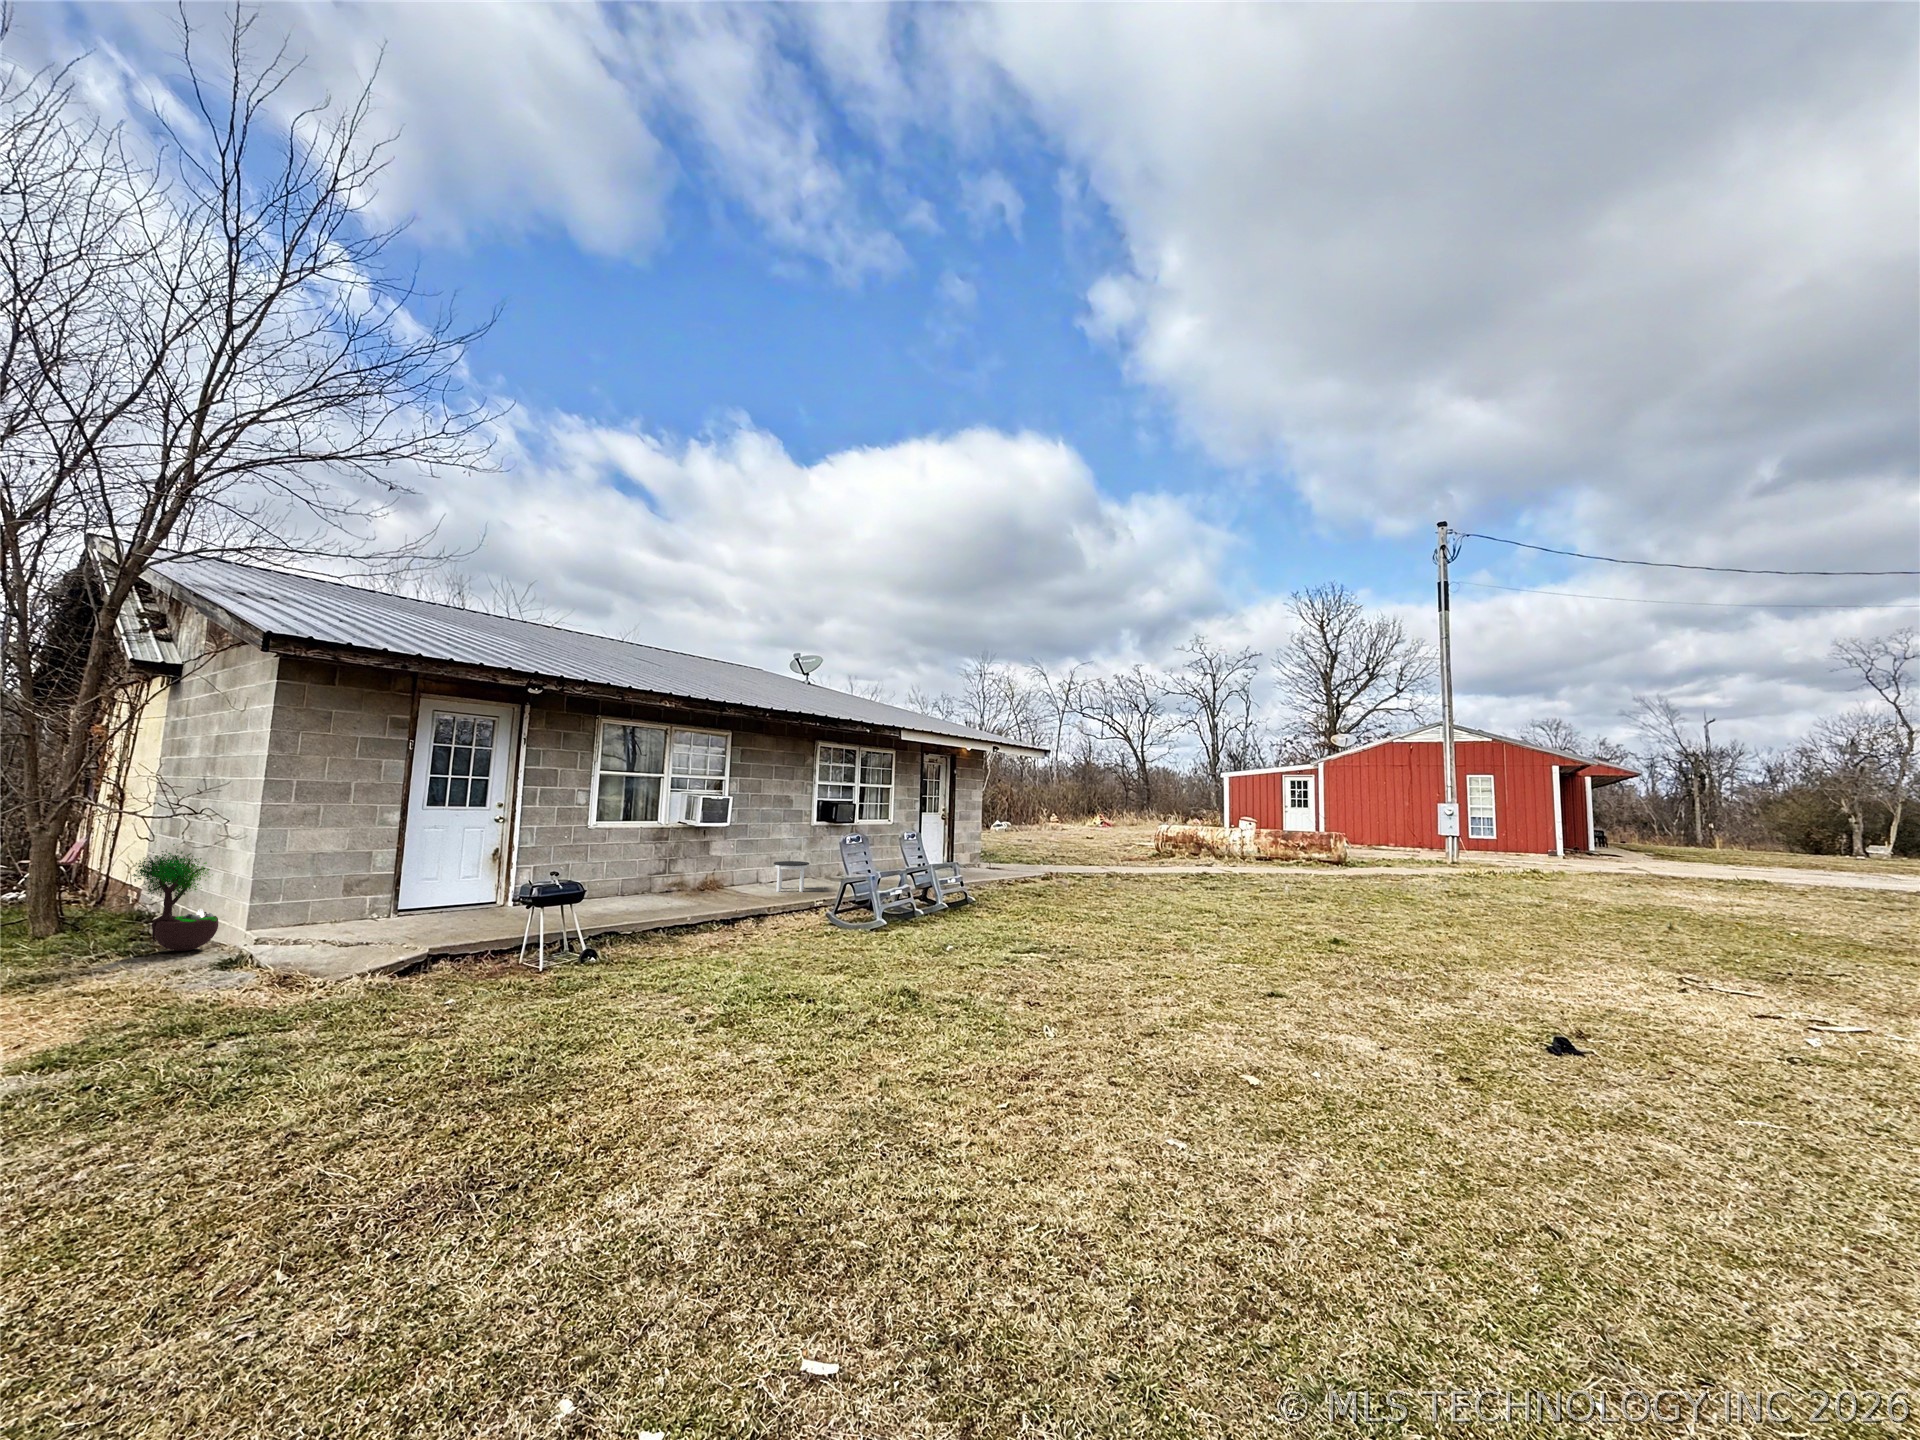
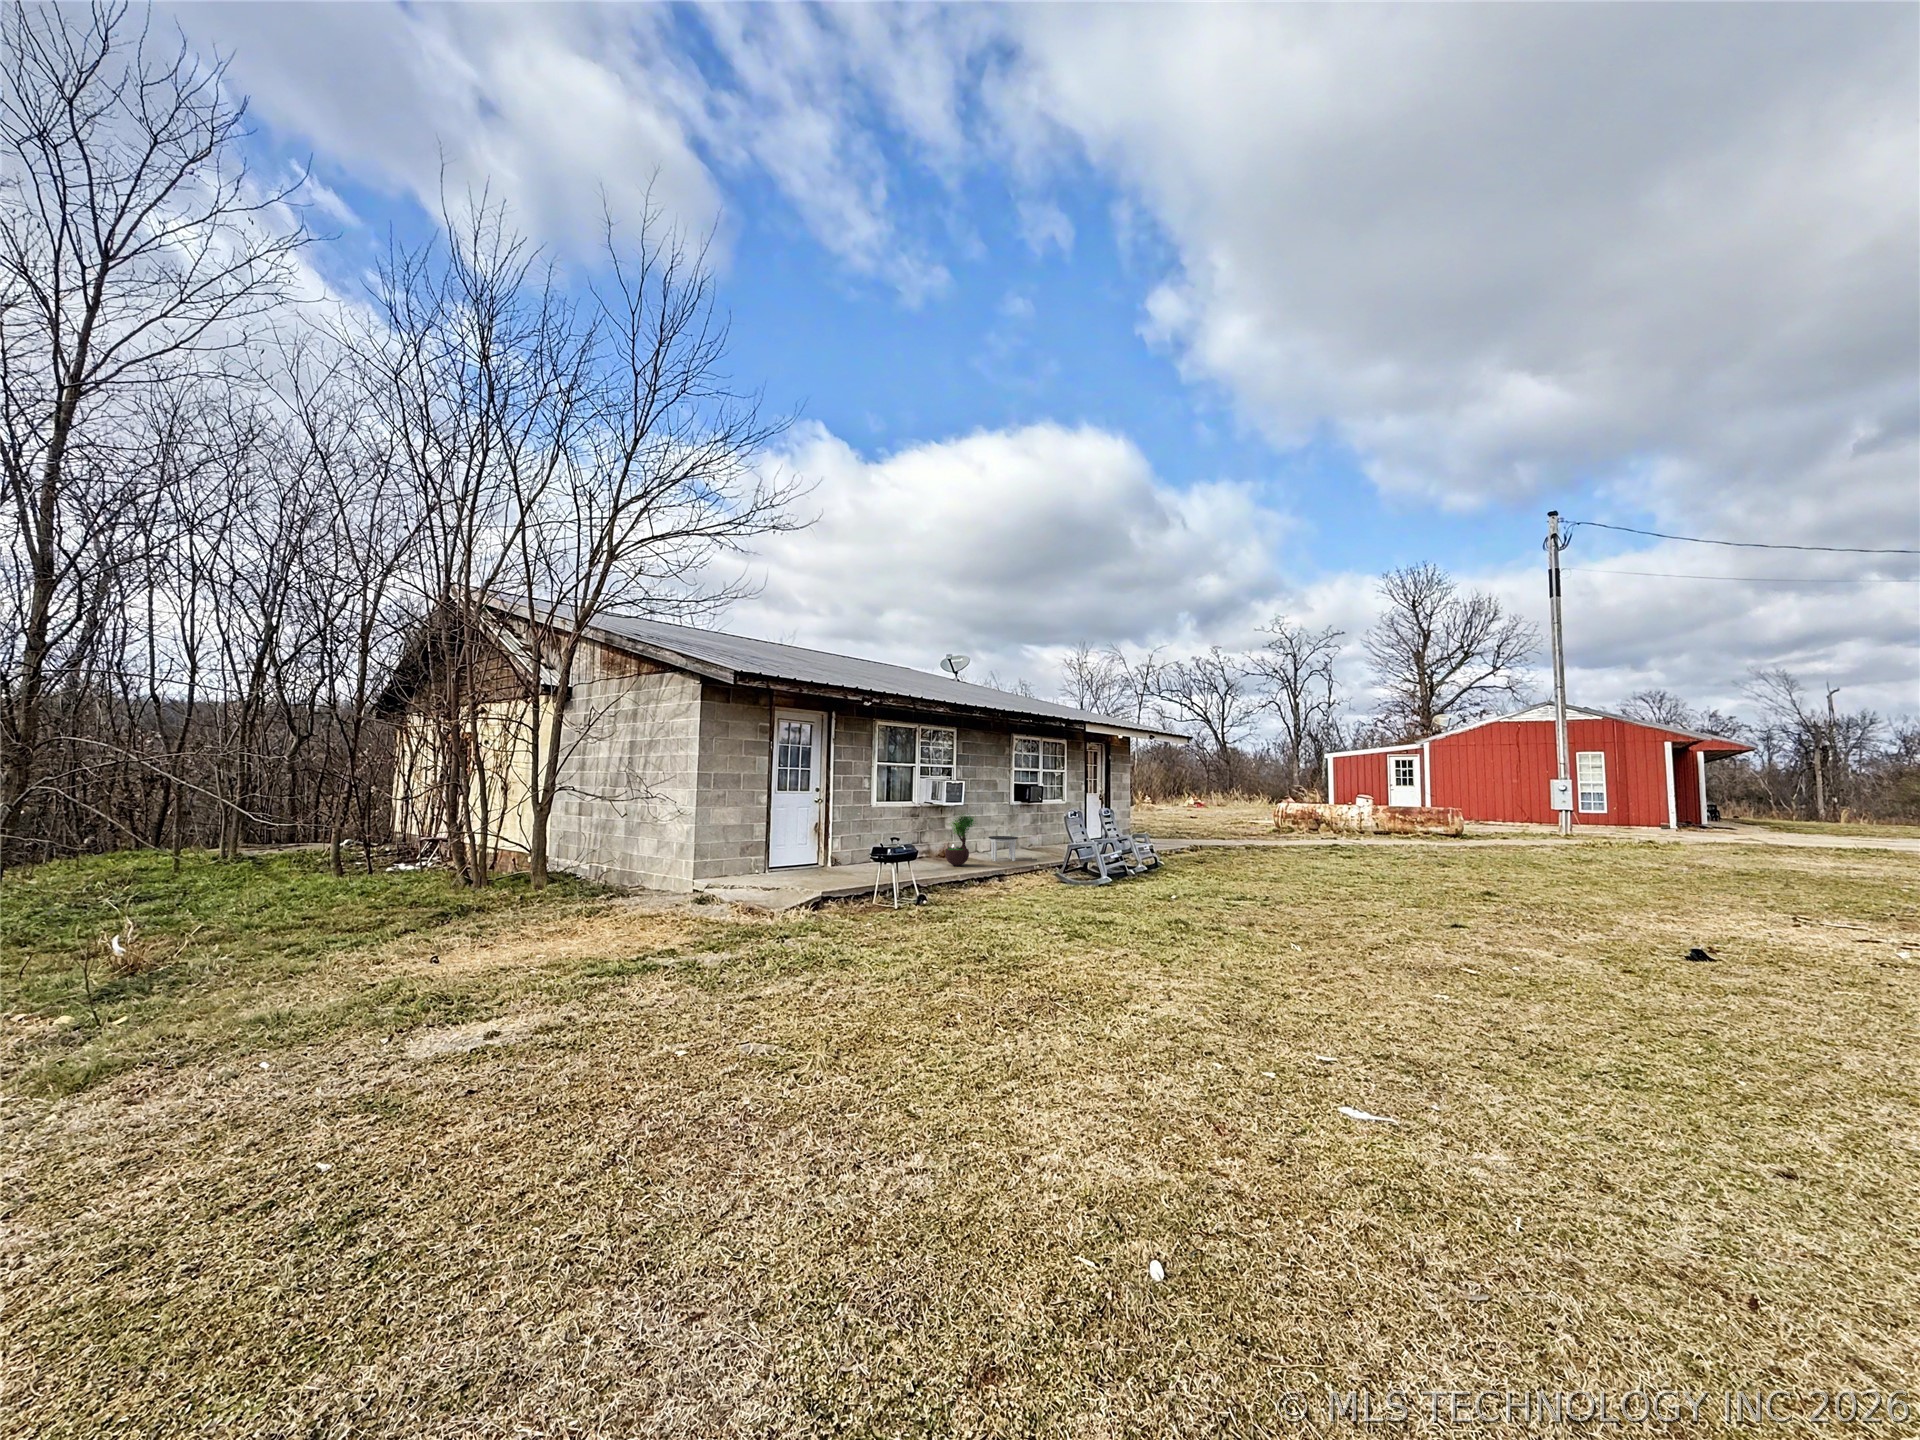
potted tree: present [132,844,218,951] -> present [945,815,974,866]

